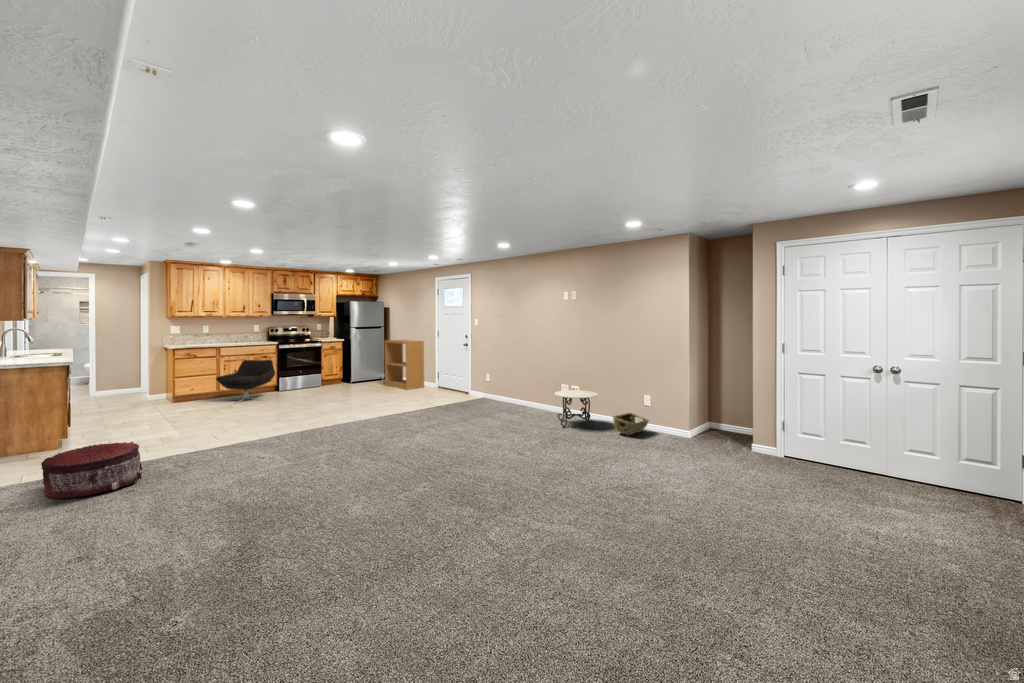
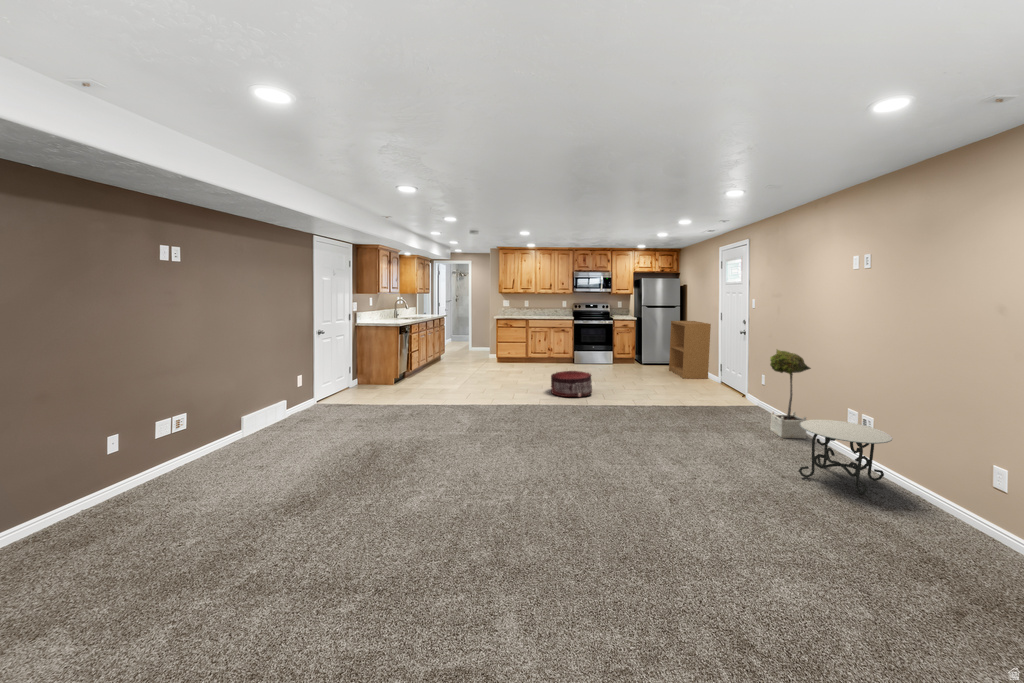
potted tree: none [509,352,534,412] -> present [770,350,811,439]
lounge chair: present [216,360,275,403] -> none [517,332,562,368]
woven basket: present [613,413,649,435] -> none [887,488,994,538]
pouf: present [41,442,142,498] -> present [551,371,592,397]

